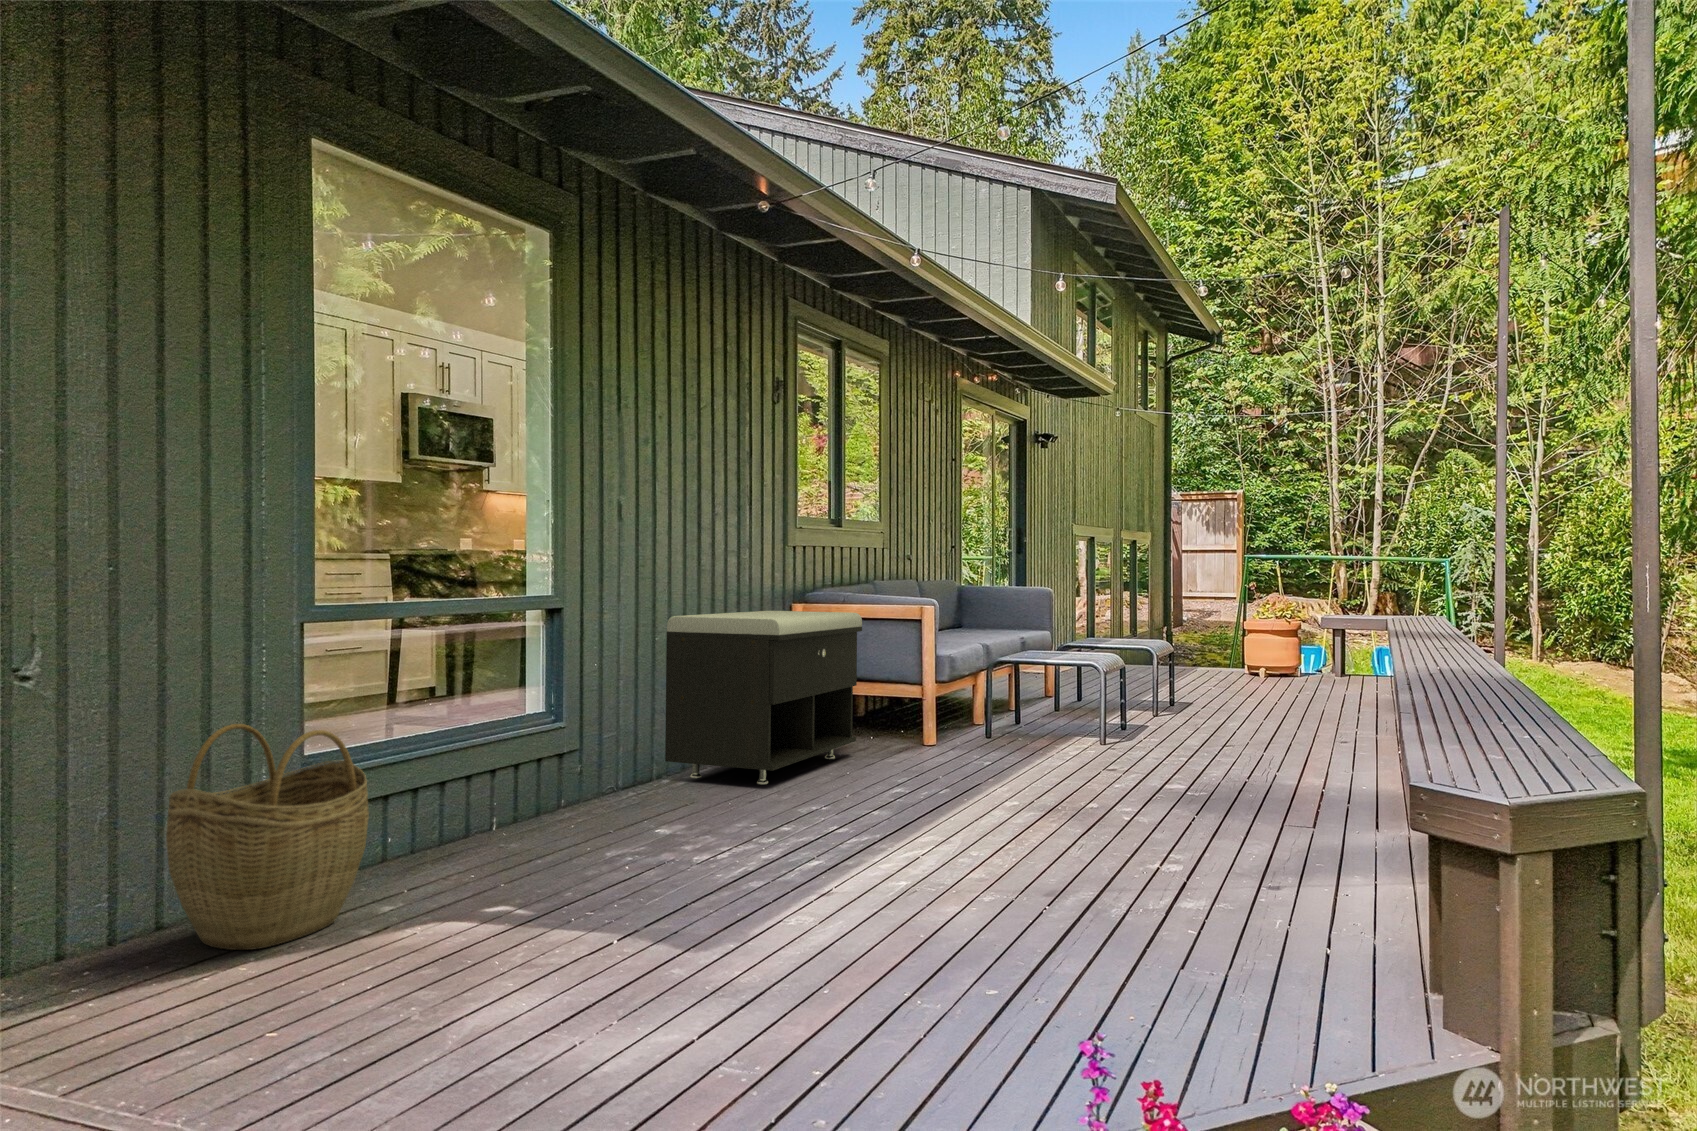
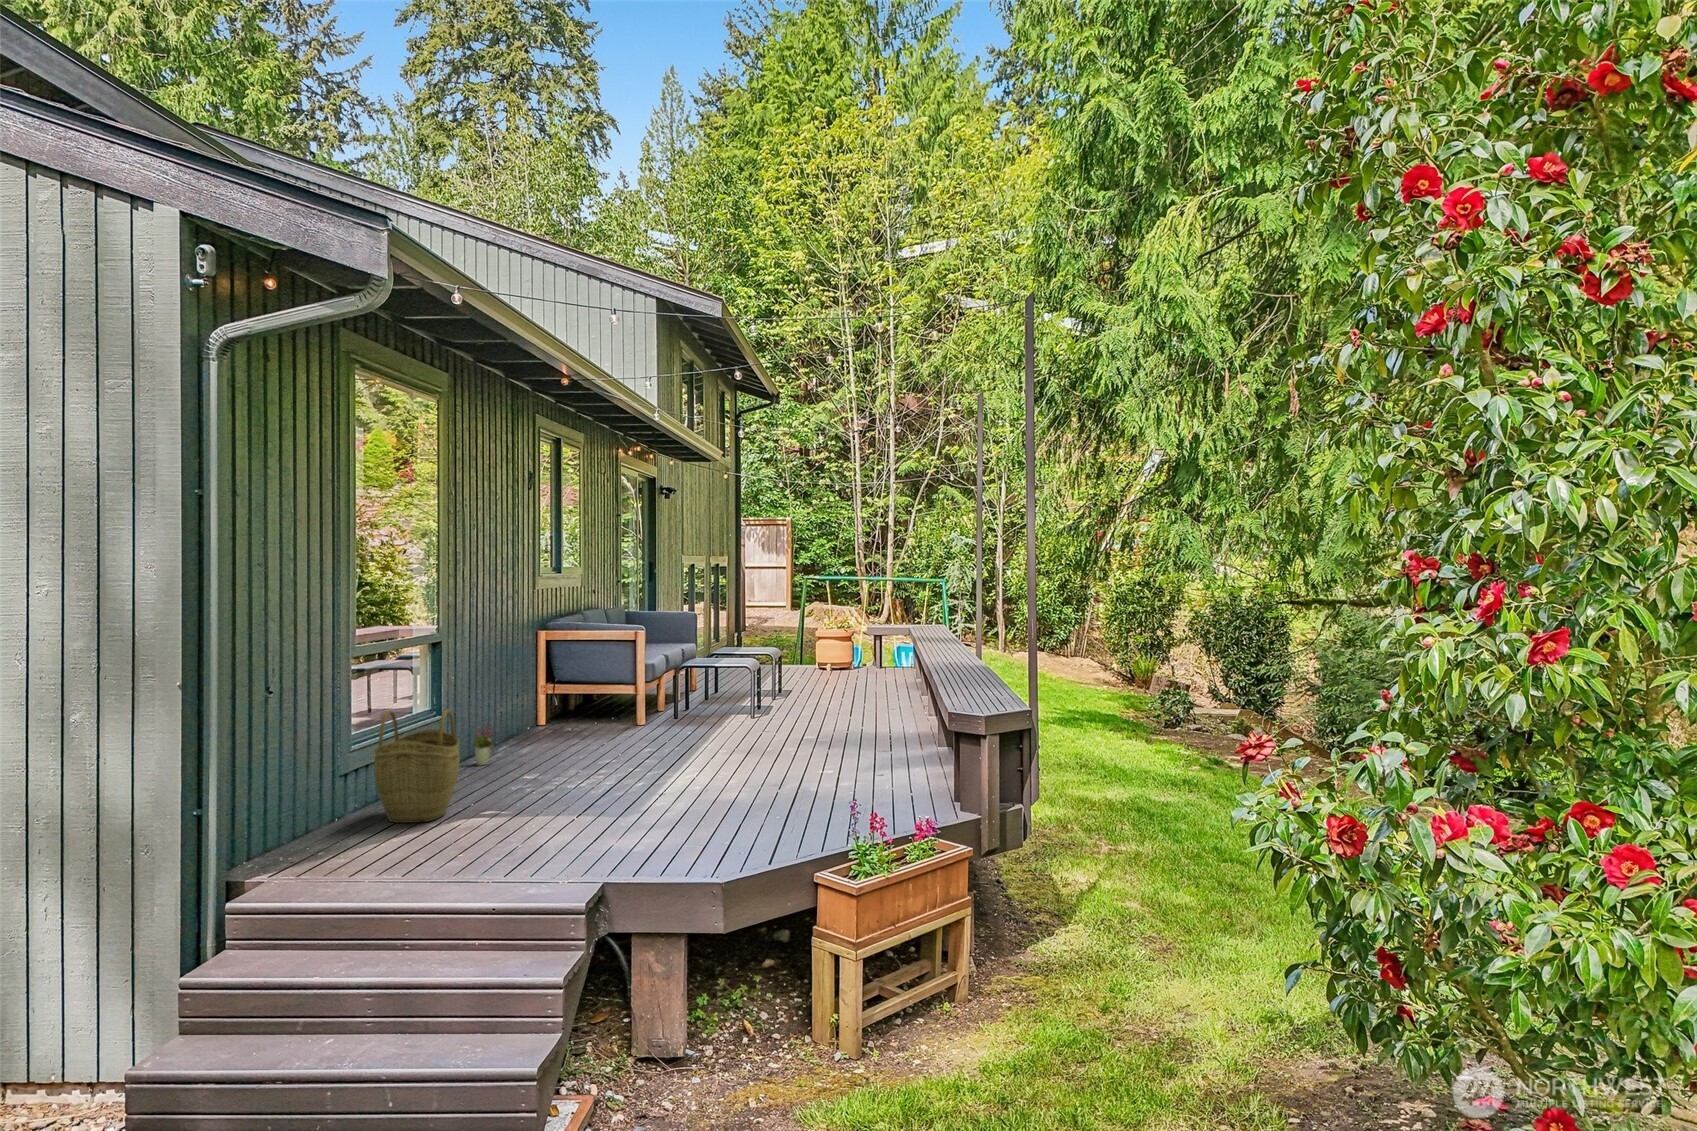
storage bench: present [665,611,862,785] -> none [497,636,606,750]
decorative plant: none [585,740,618,806] -> present [474,725,493,765]

